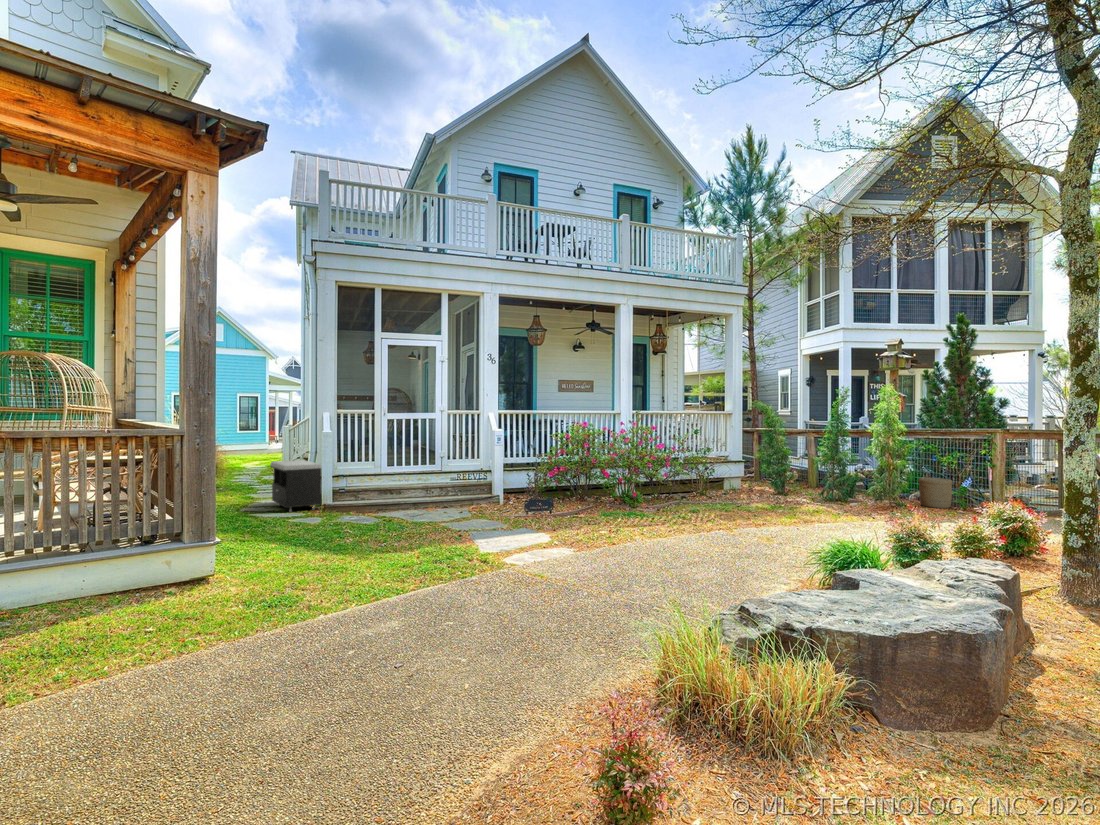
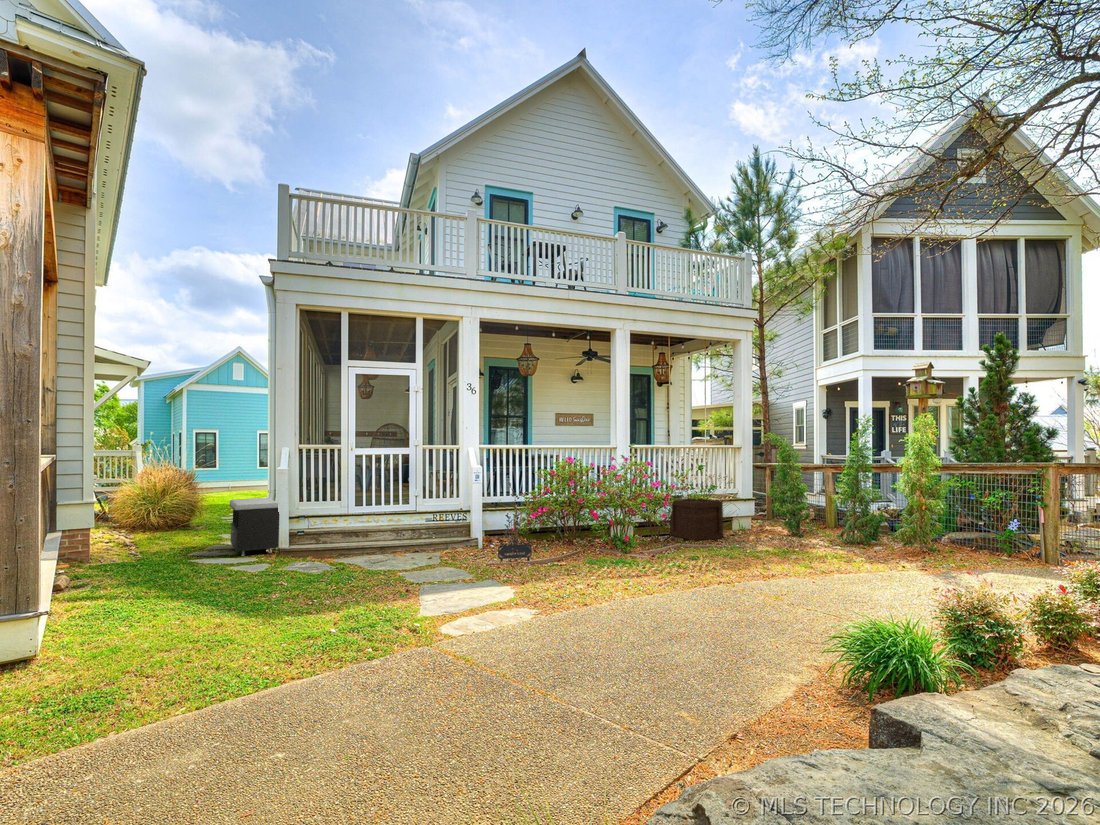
wooden crate: none [669,460,717,498] -> present [670,498,723,541]
woven basket: present [918,478,952,508] -> none [956,520,998,557]

